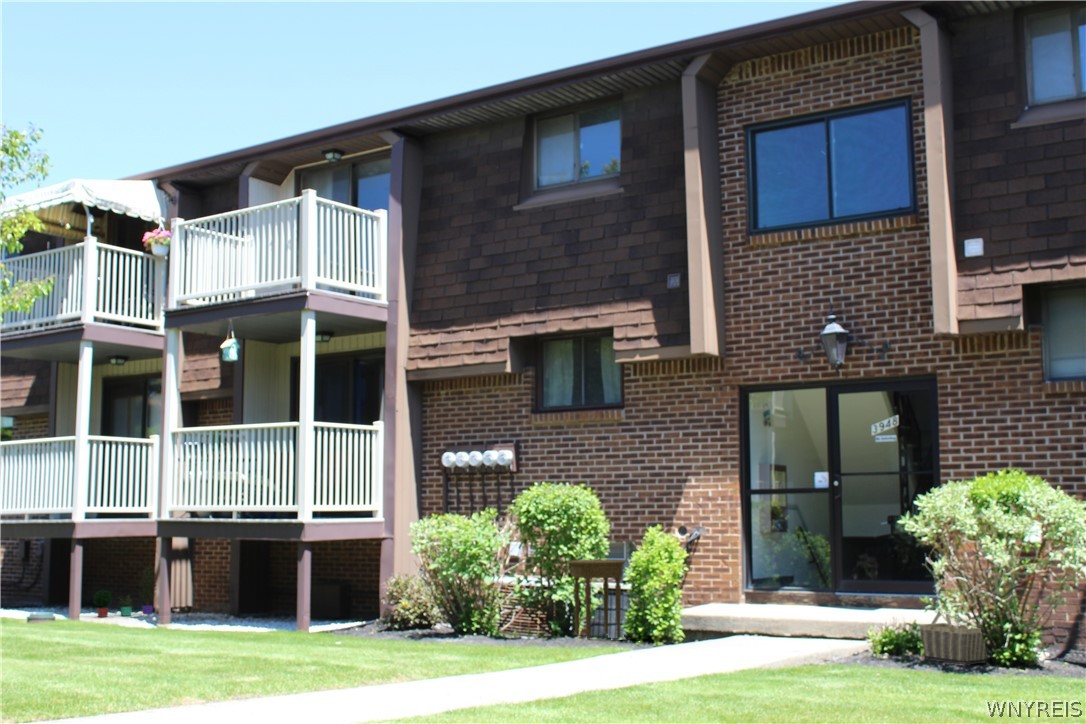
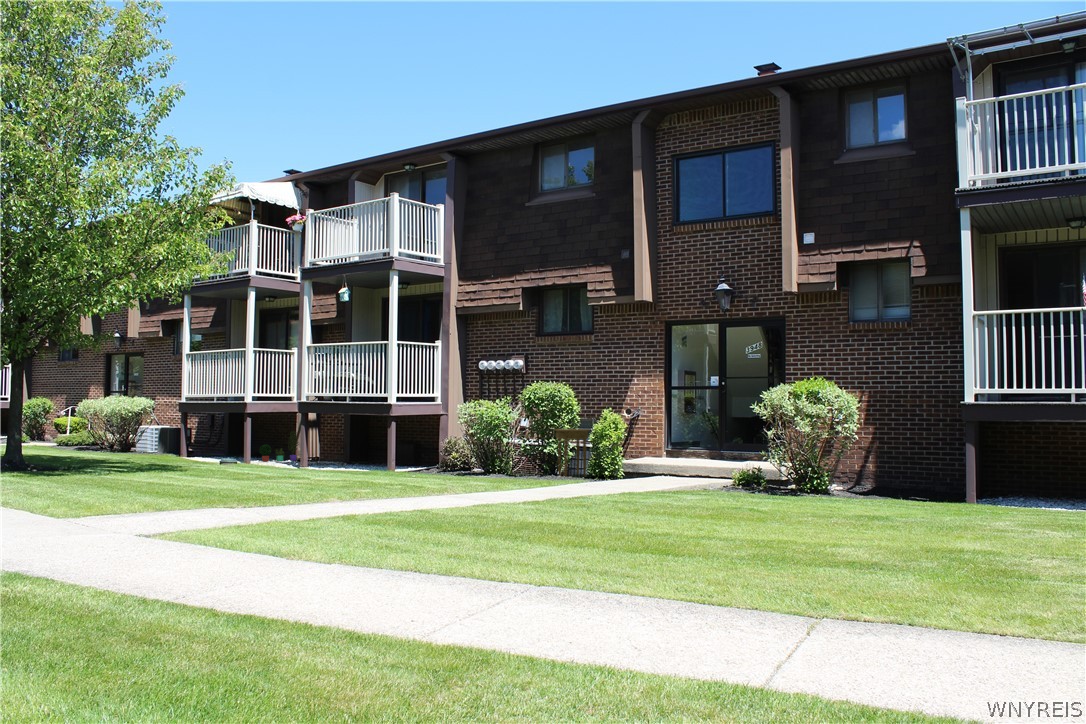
basket: present [919,611,987,664] -> none [761,457,802,492]

